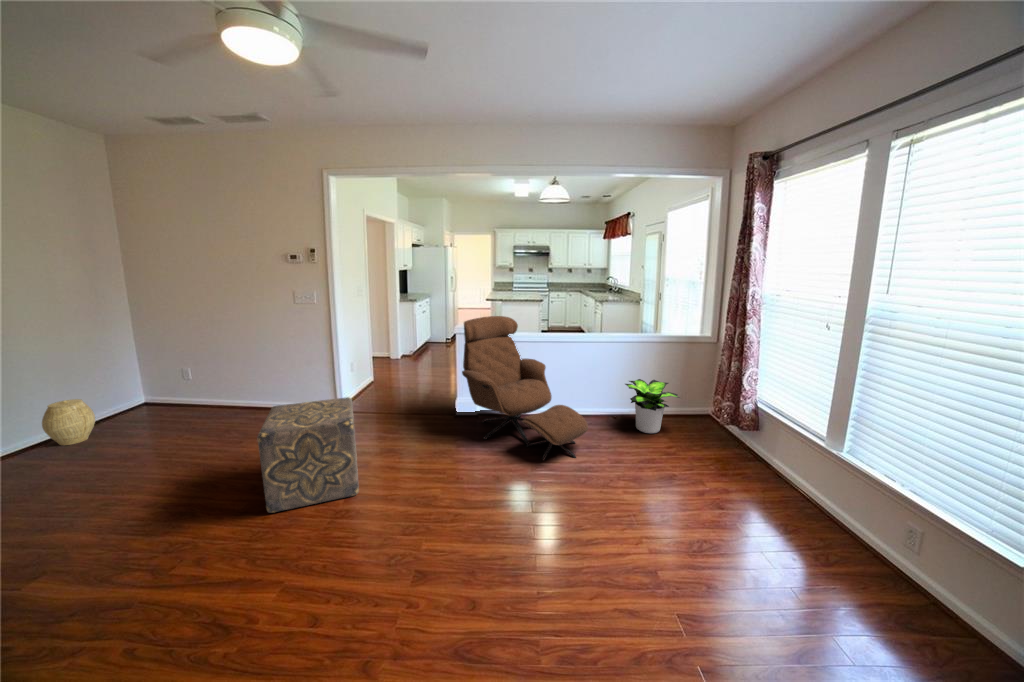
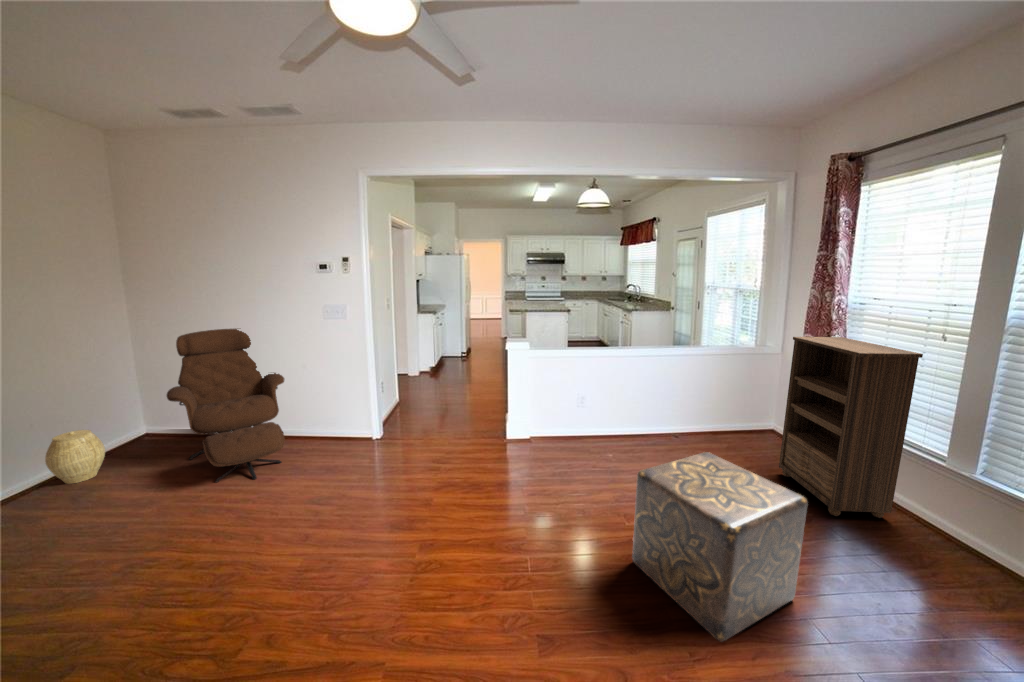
lounge chair: present [462,316,588,460] -> present [167,328,285,482]
bookshelf: none [695,325,802,492] -> present [779,337,923,518]
potted plant: present [625,379,680,433] -> none [690,393,756,452]
ottoman: present [258,397,359,513] -> present [633,452,808,641]

